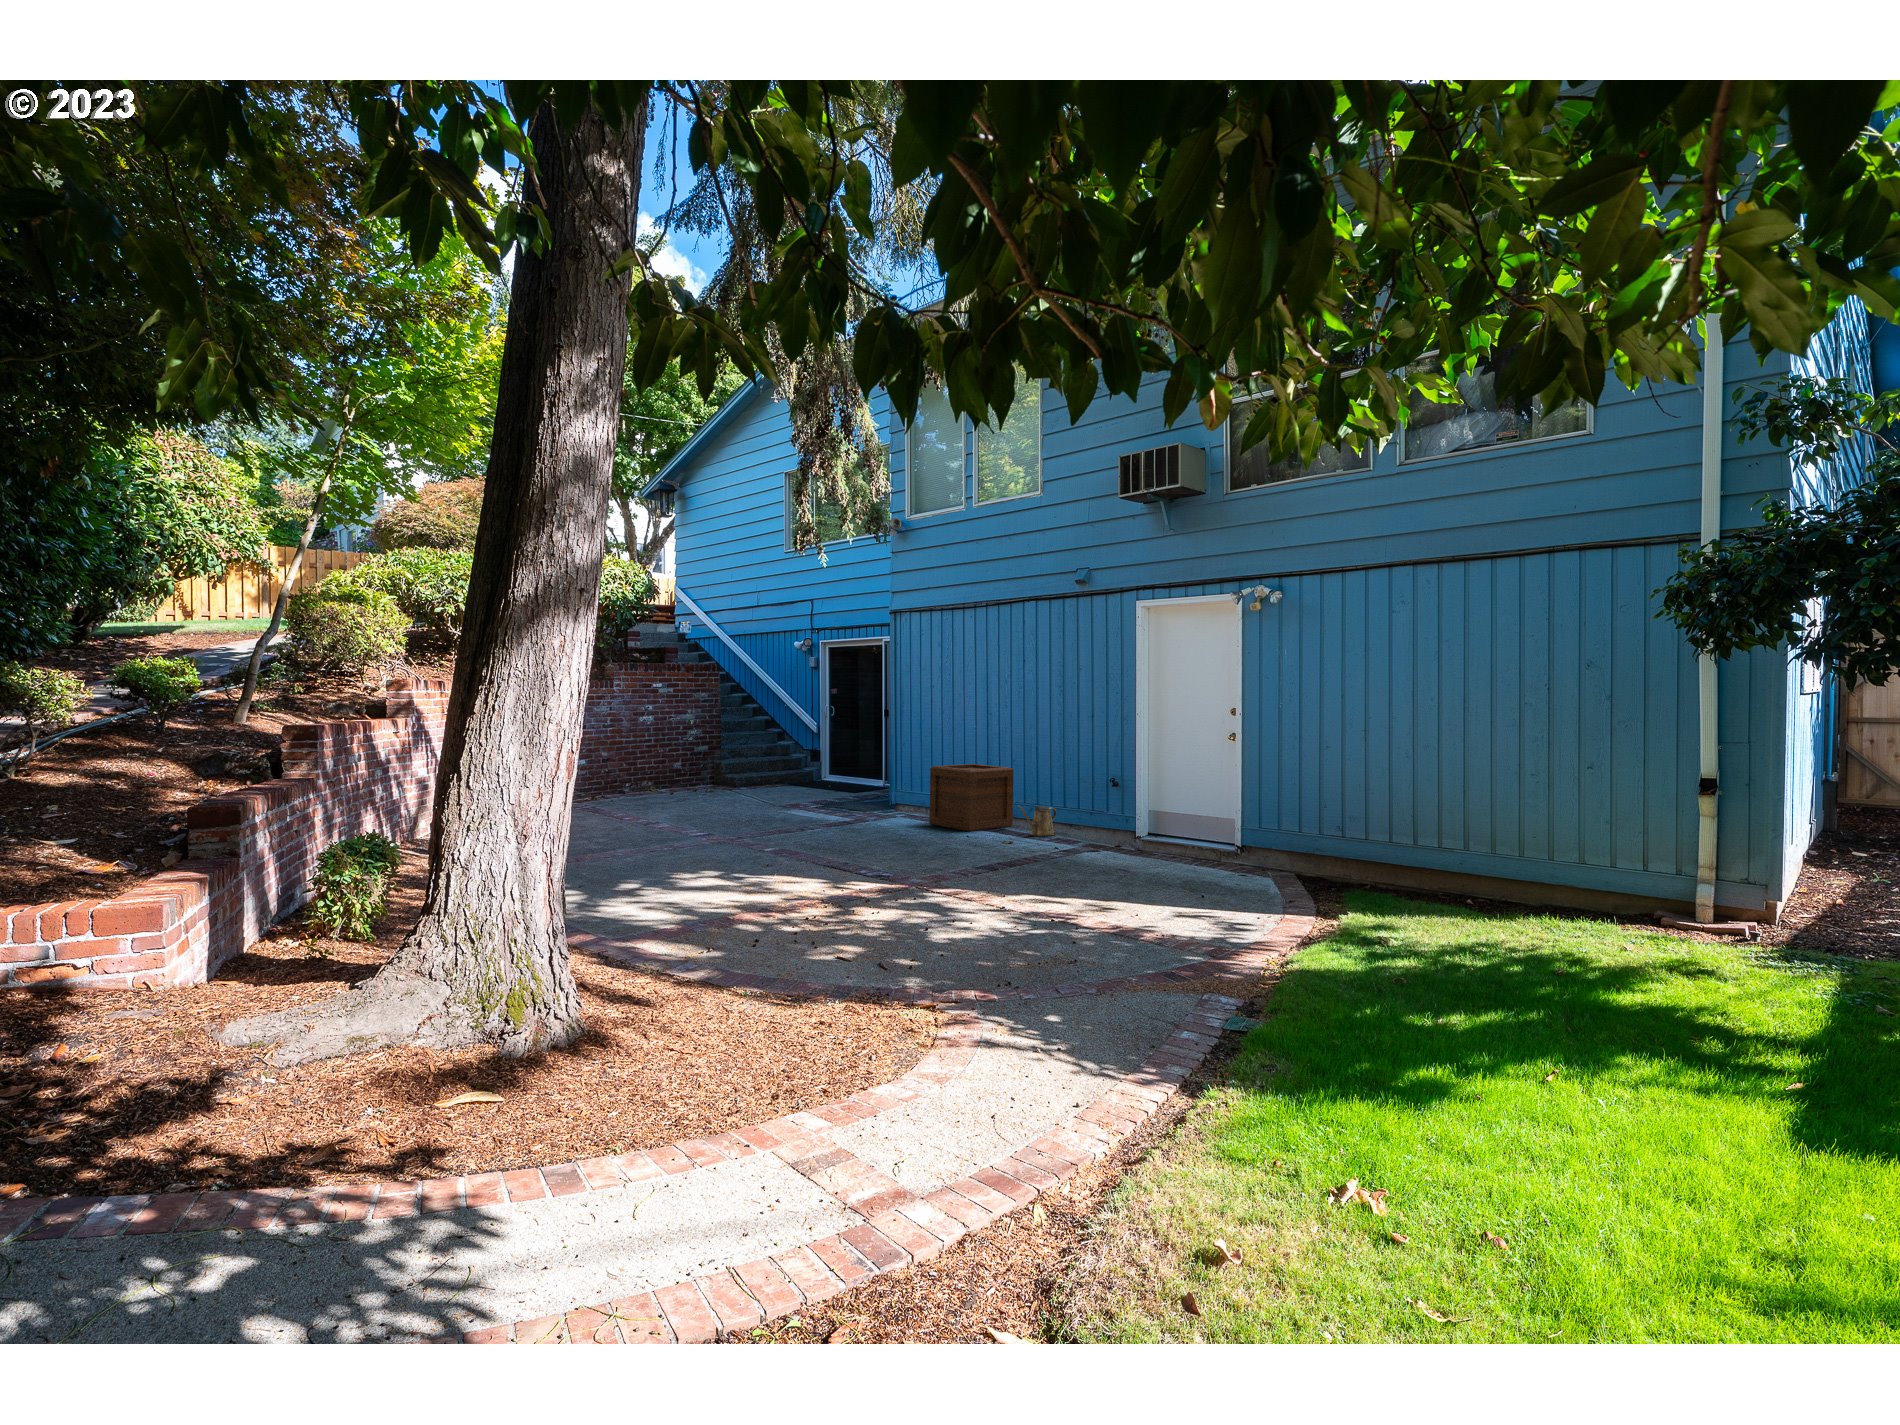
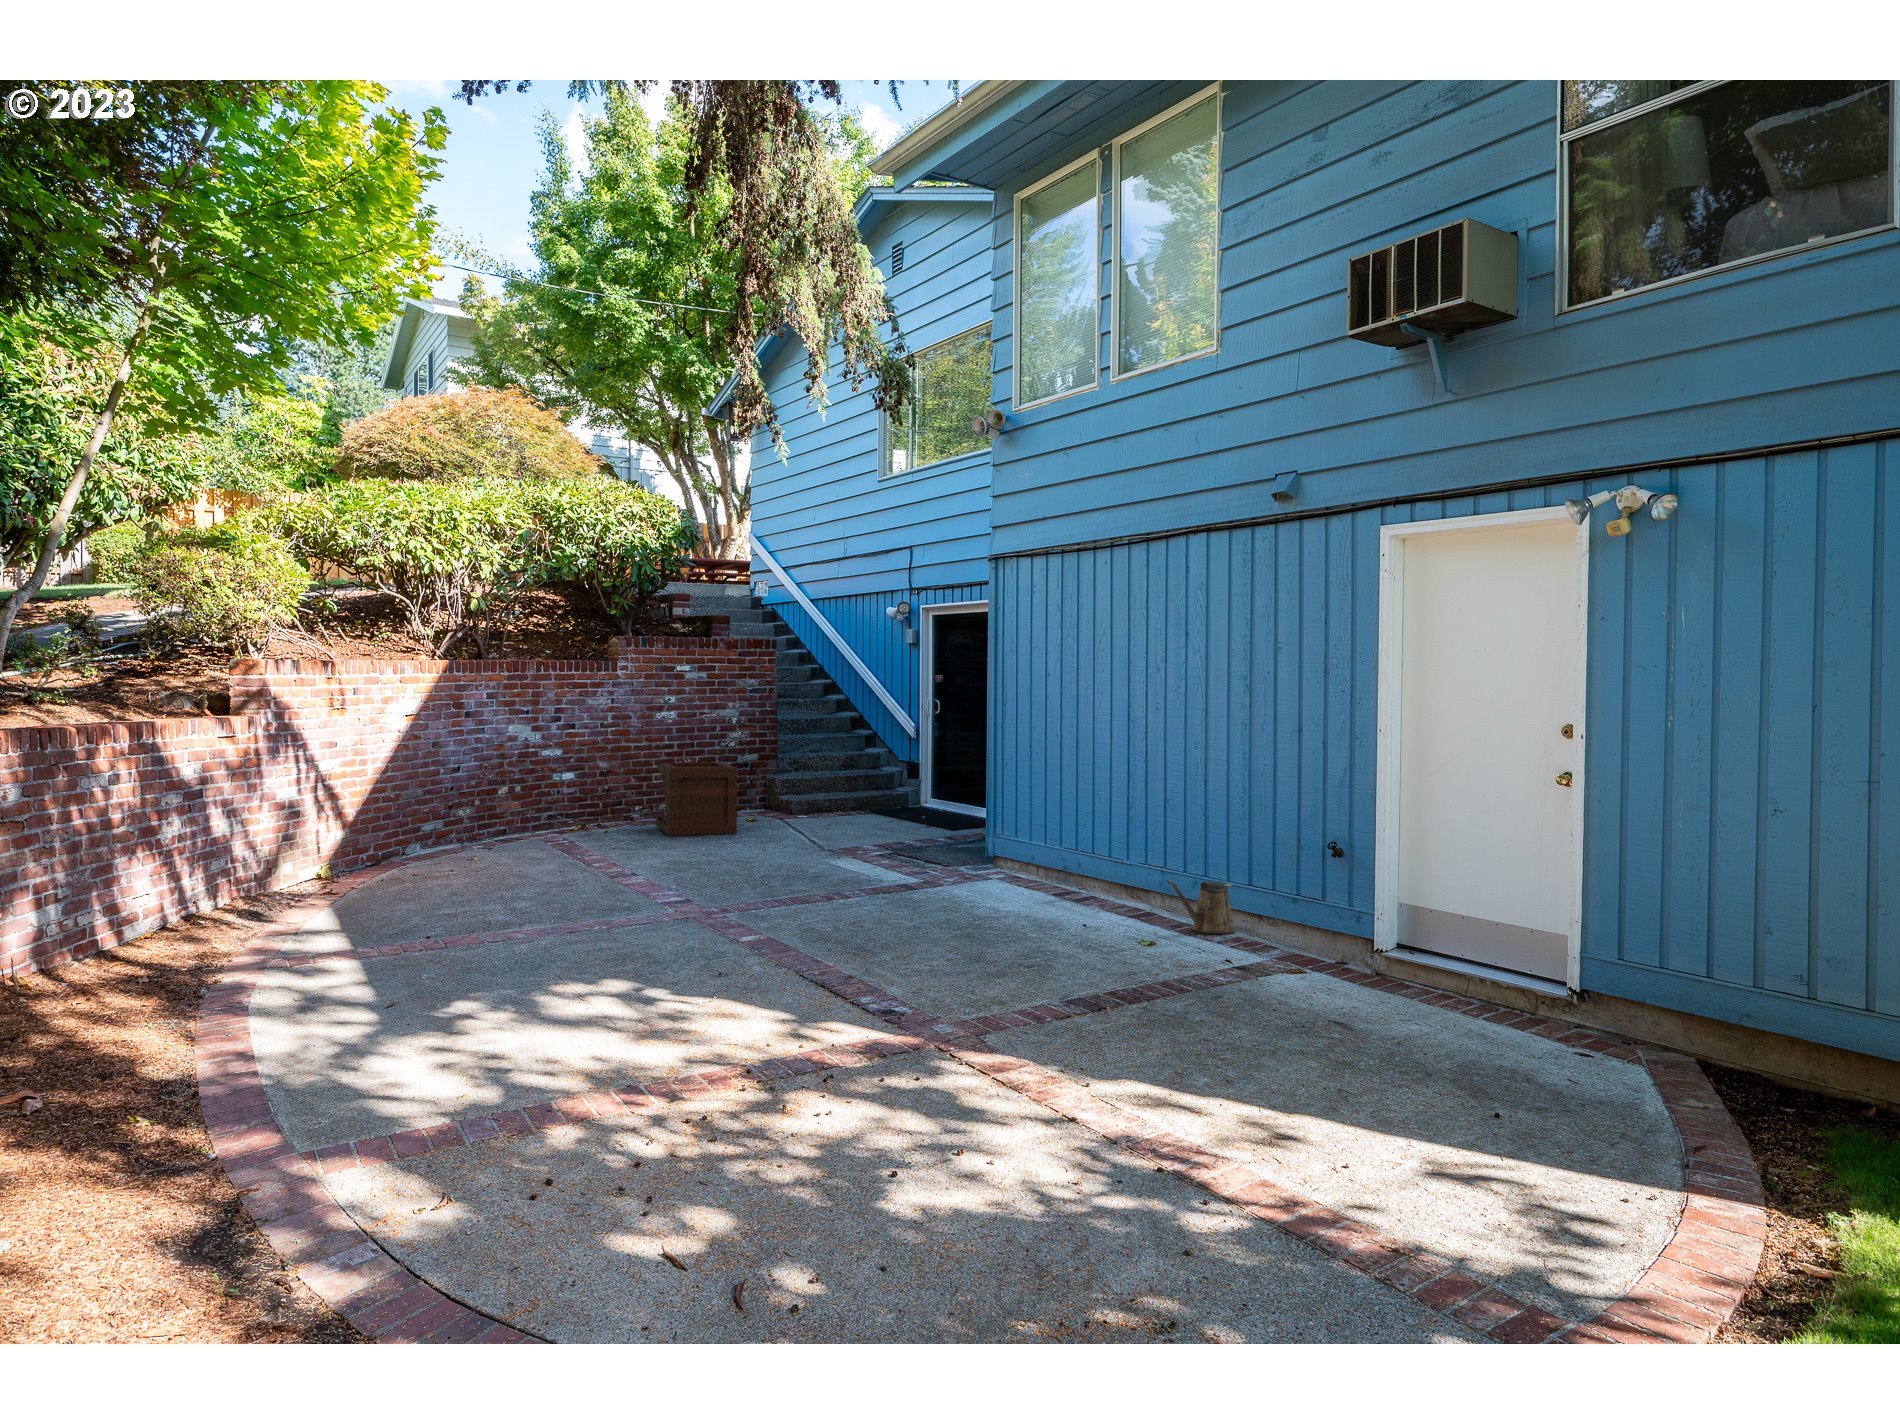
wooden crate: present [929,764,1014,831] -> present [656,762,738,837]

